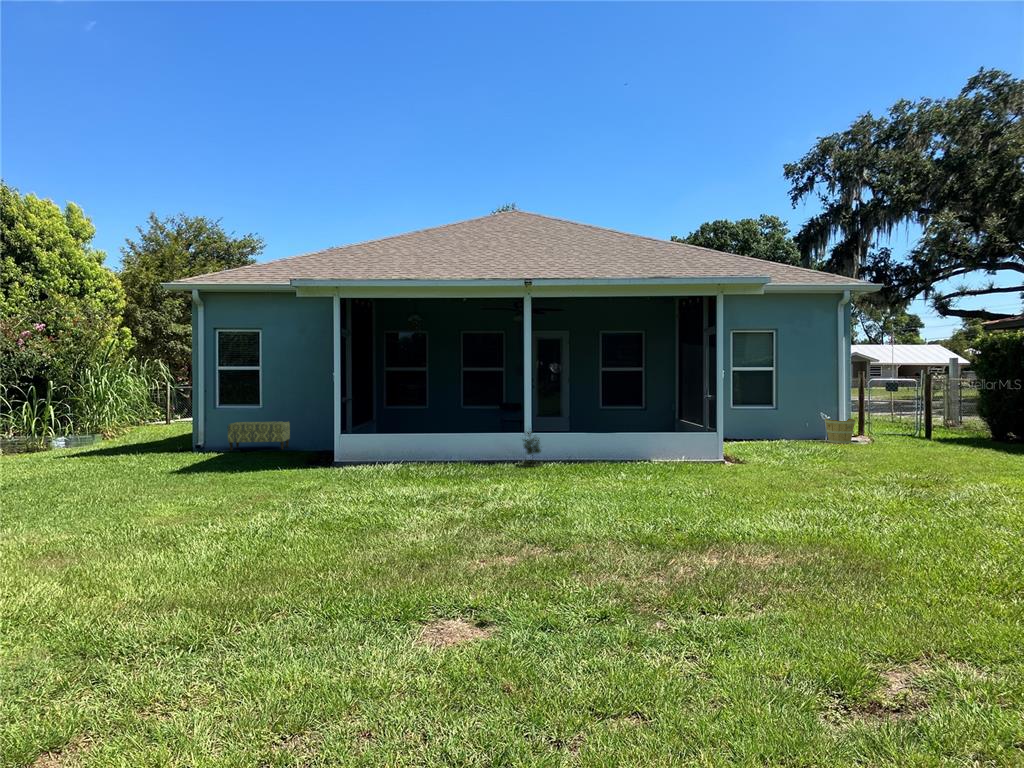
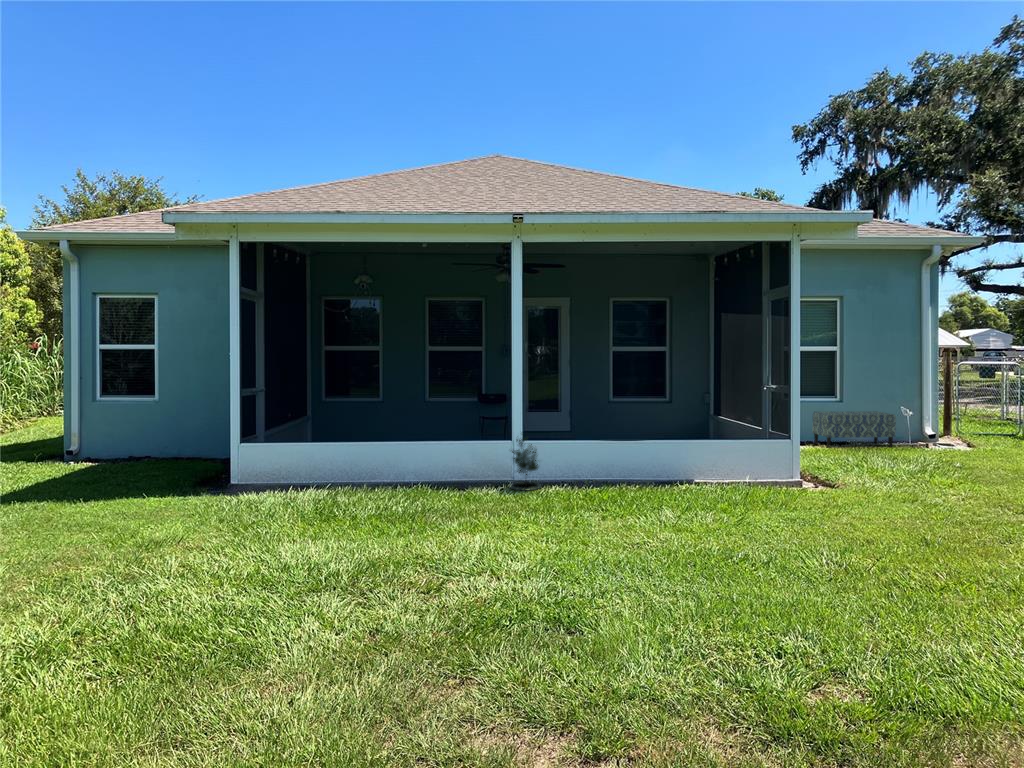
wooden bucket: present [824,418,856,444] -> none [902,412,945,447]
bench: present [228,421,290,450] -> present [812,411,896,447]

